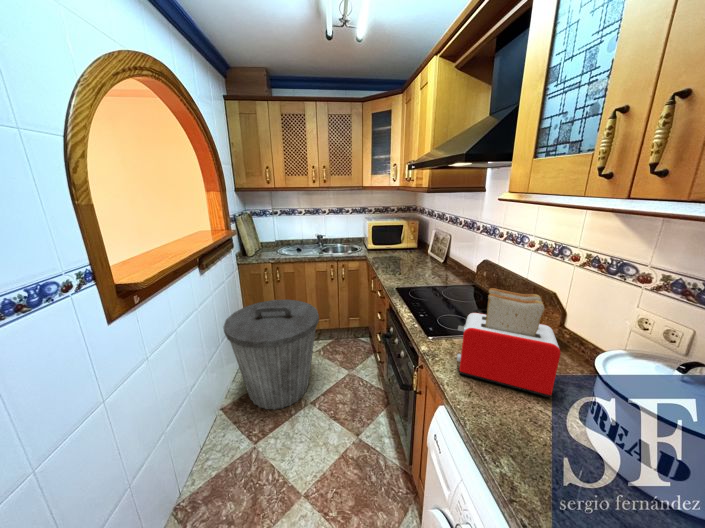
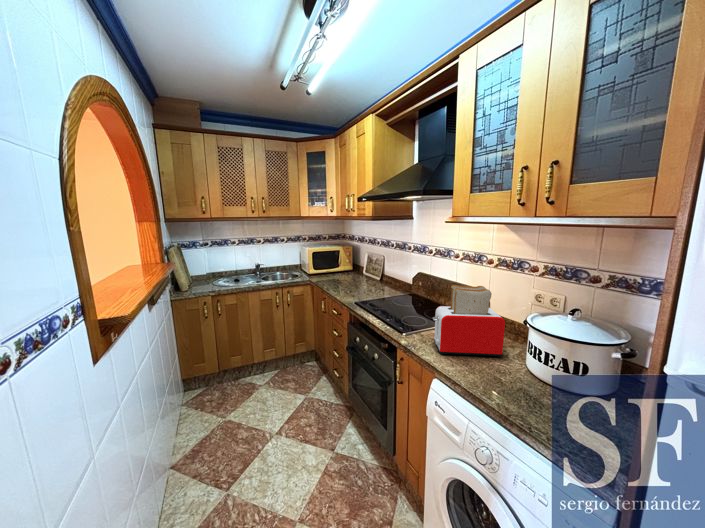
trash can: present [223,300,319,410] -> none [173,330,278,453]

